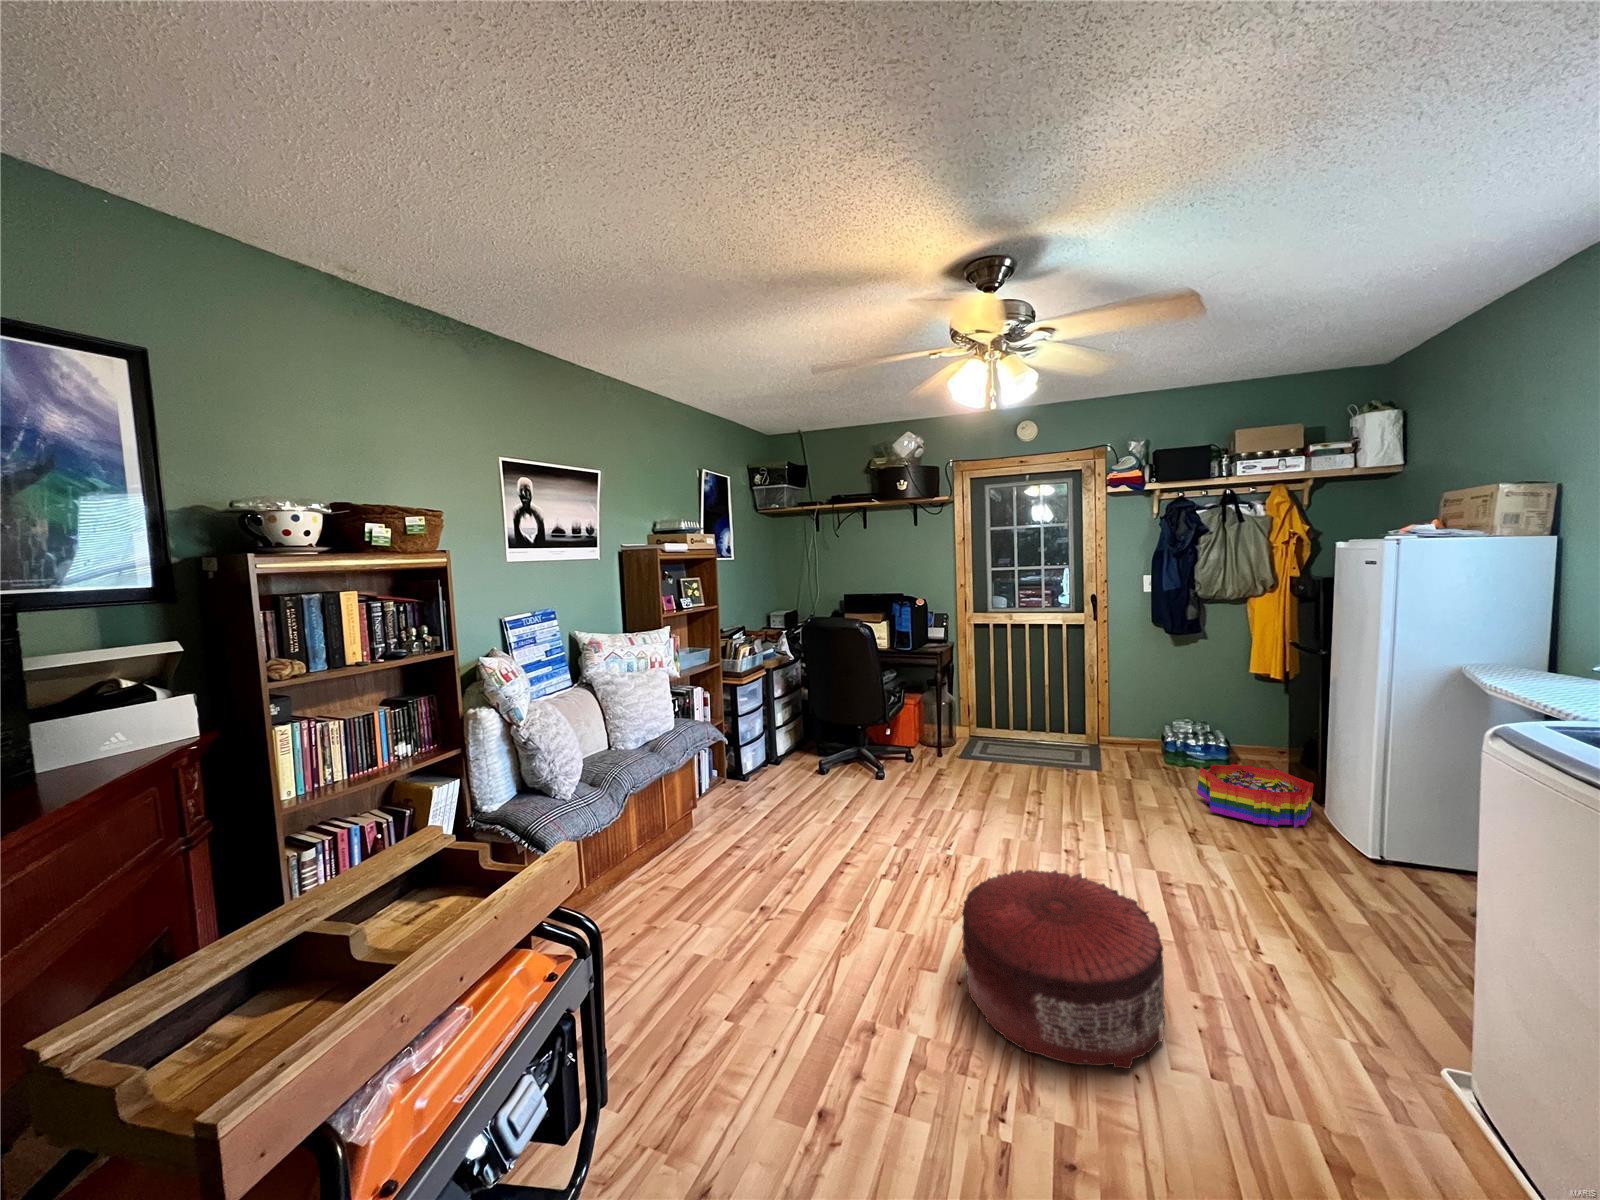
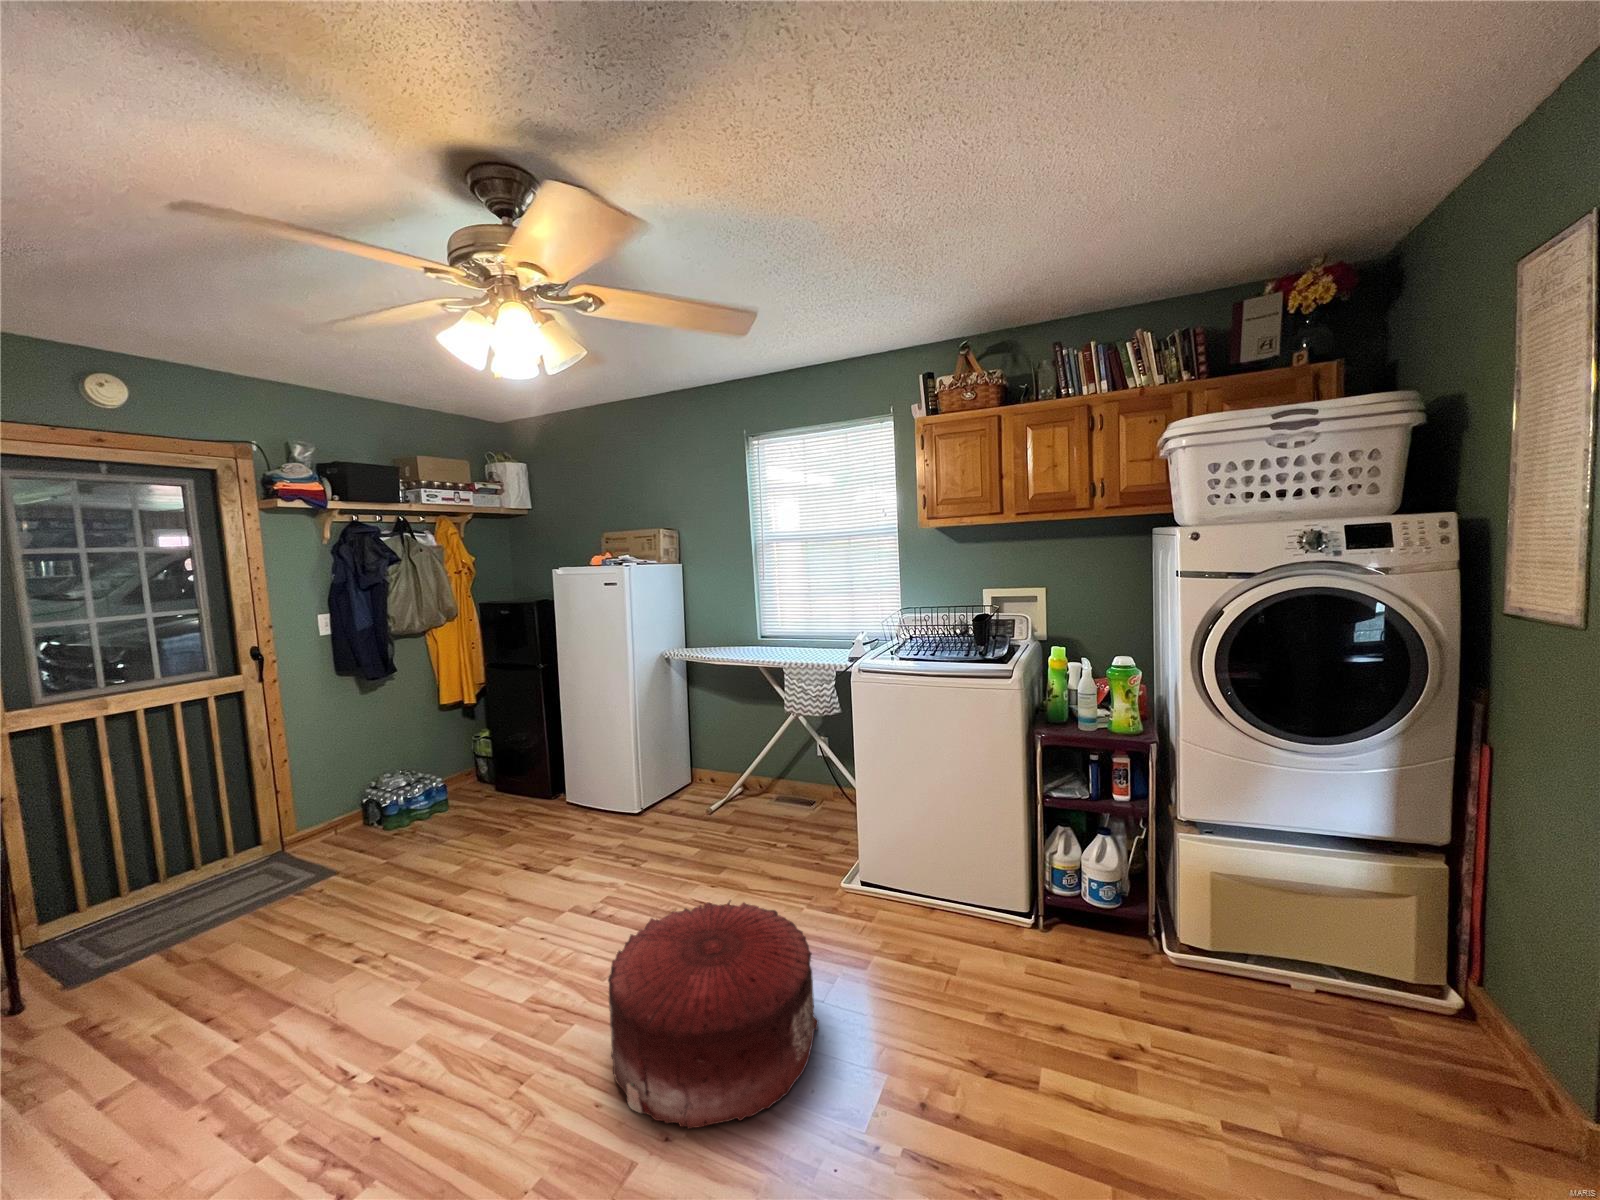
storage bin: present [1197,764,1314,829] -> none [474,782,572,847]

